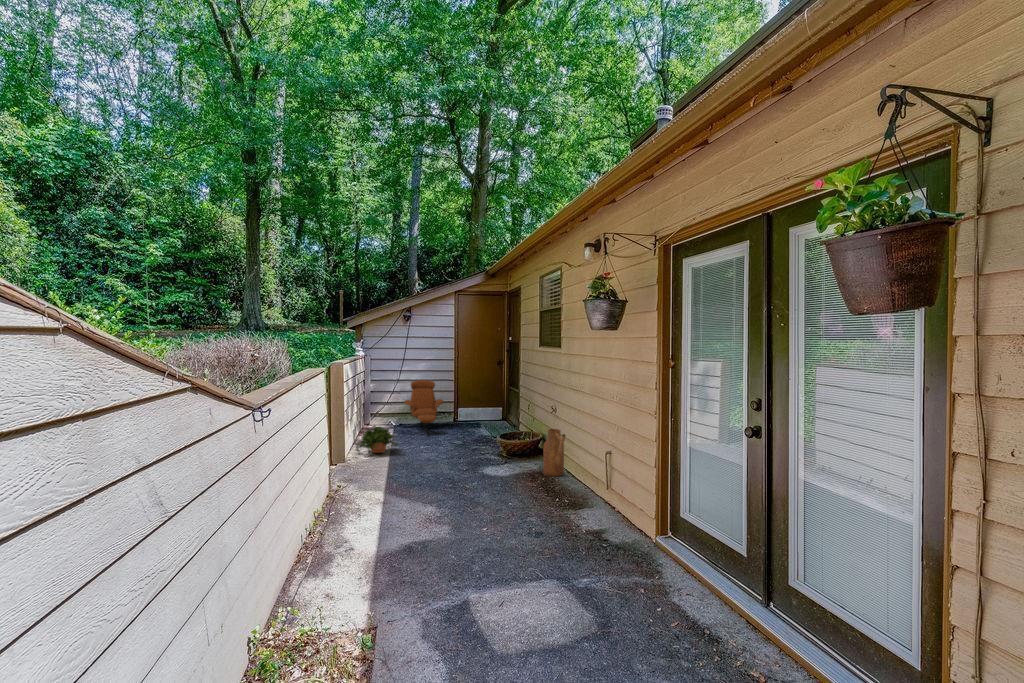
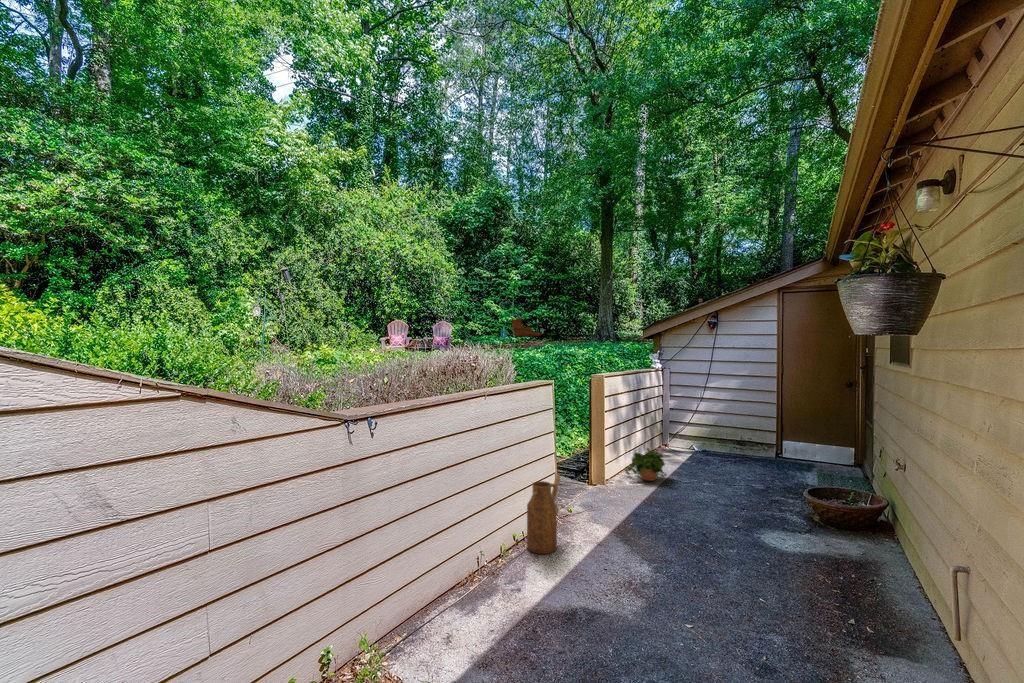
lounge chair: present [404,380,443,435] -> present [511,318,541,341]
watering can: present [543,429,565,477] -> present [527,474,560,554]

